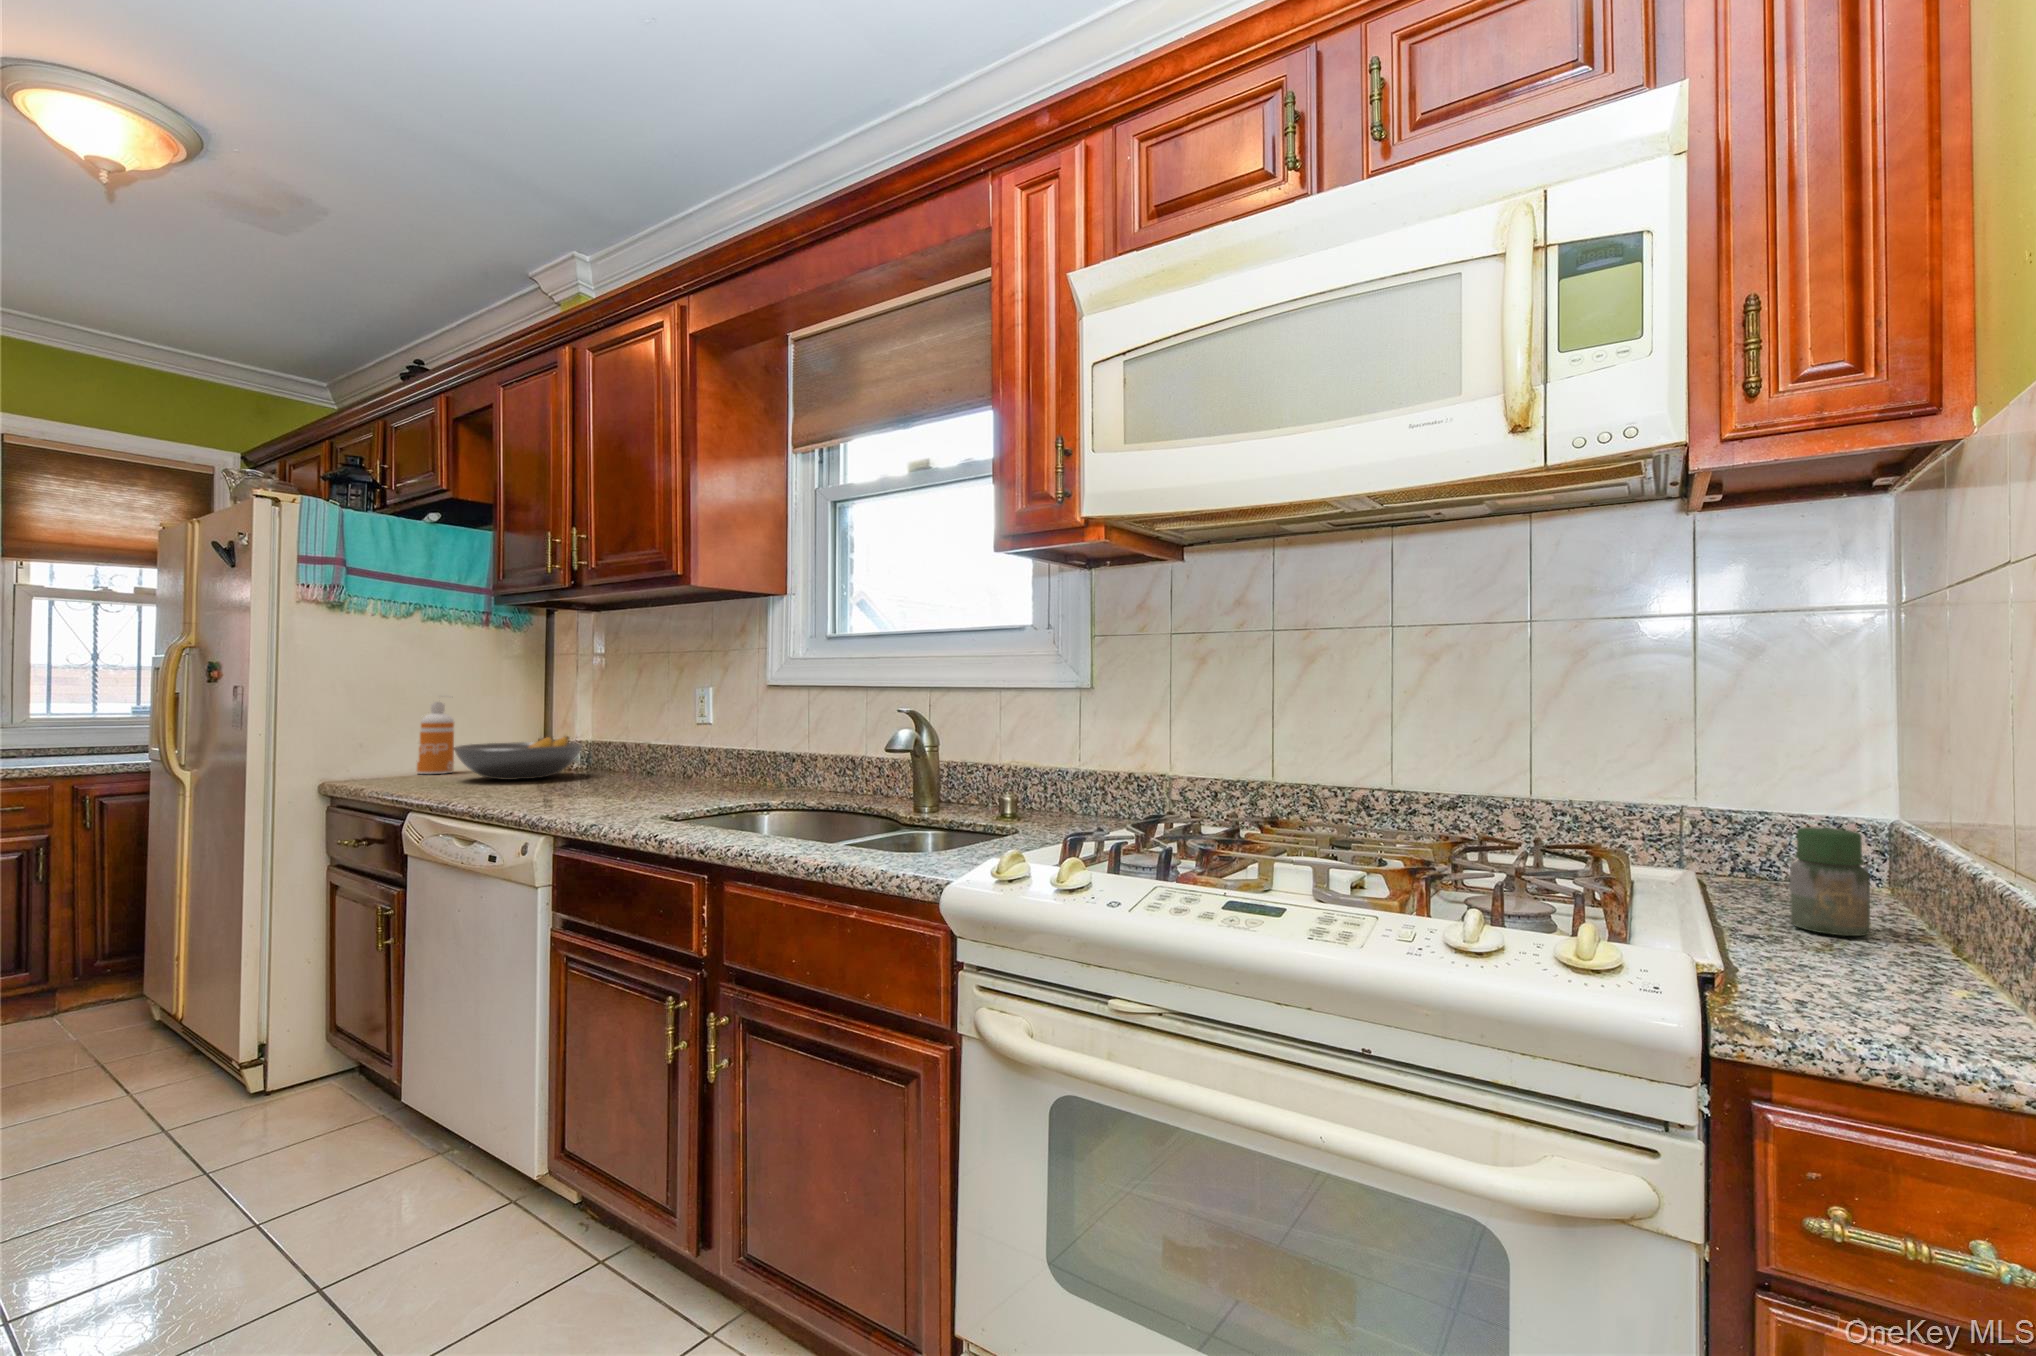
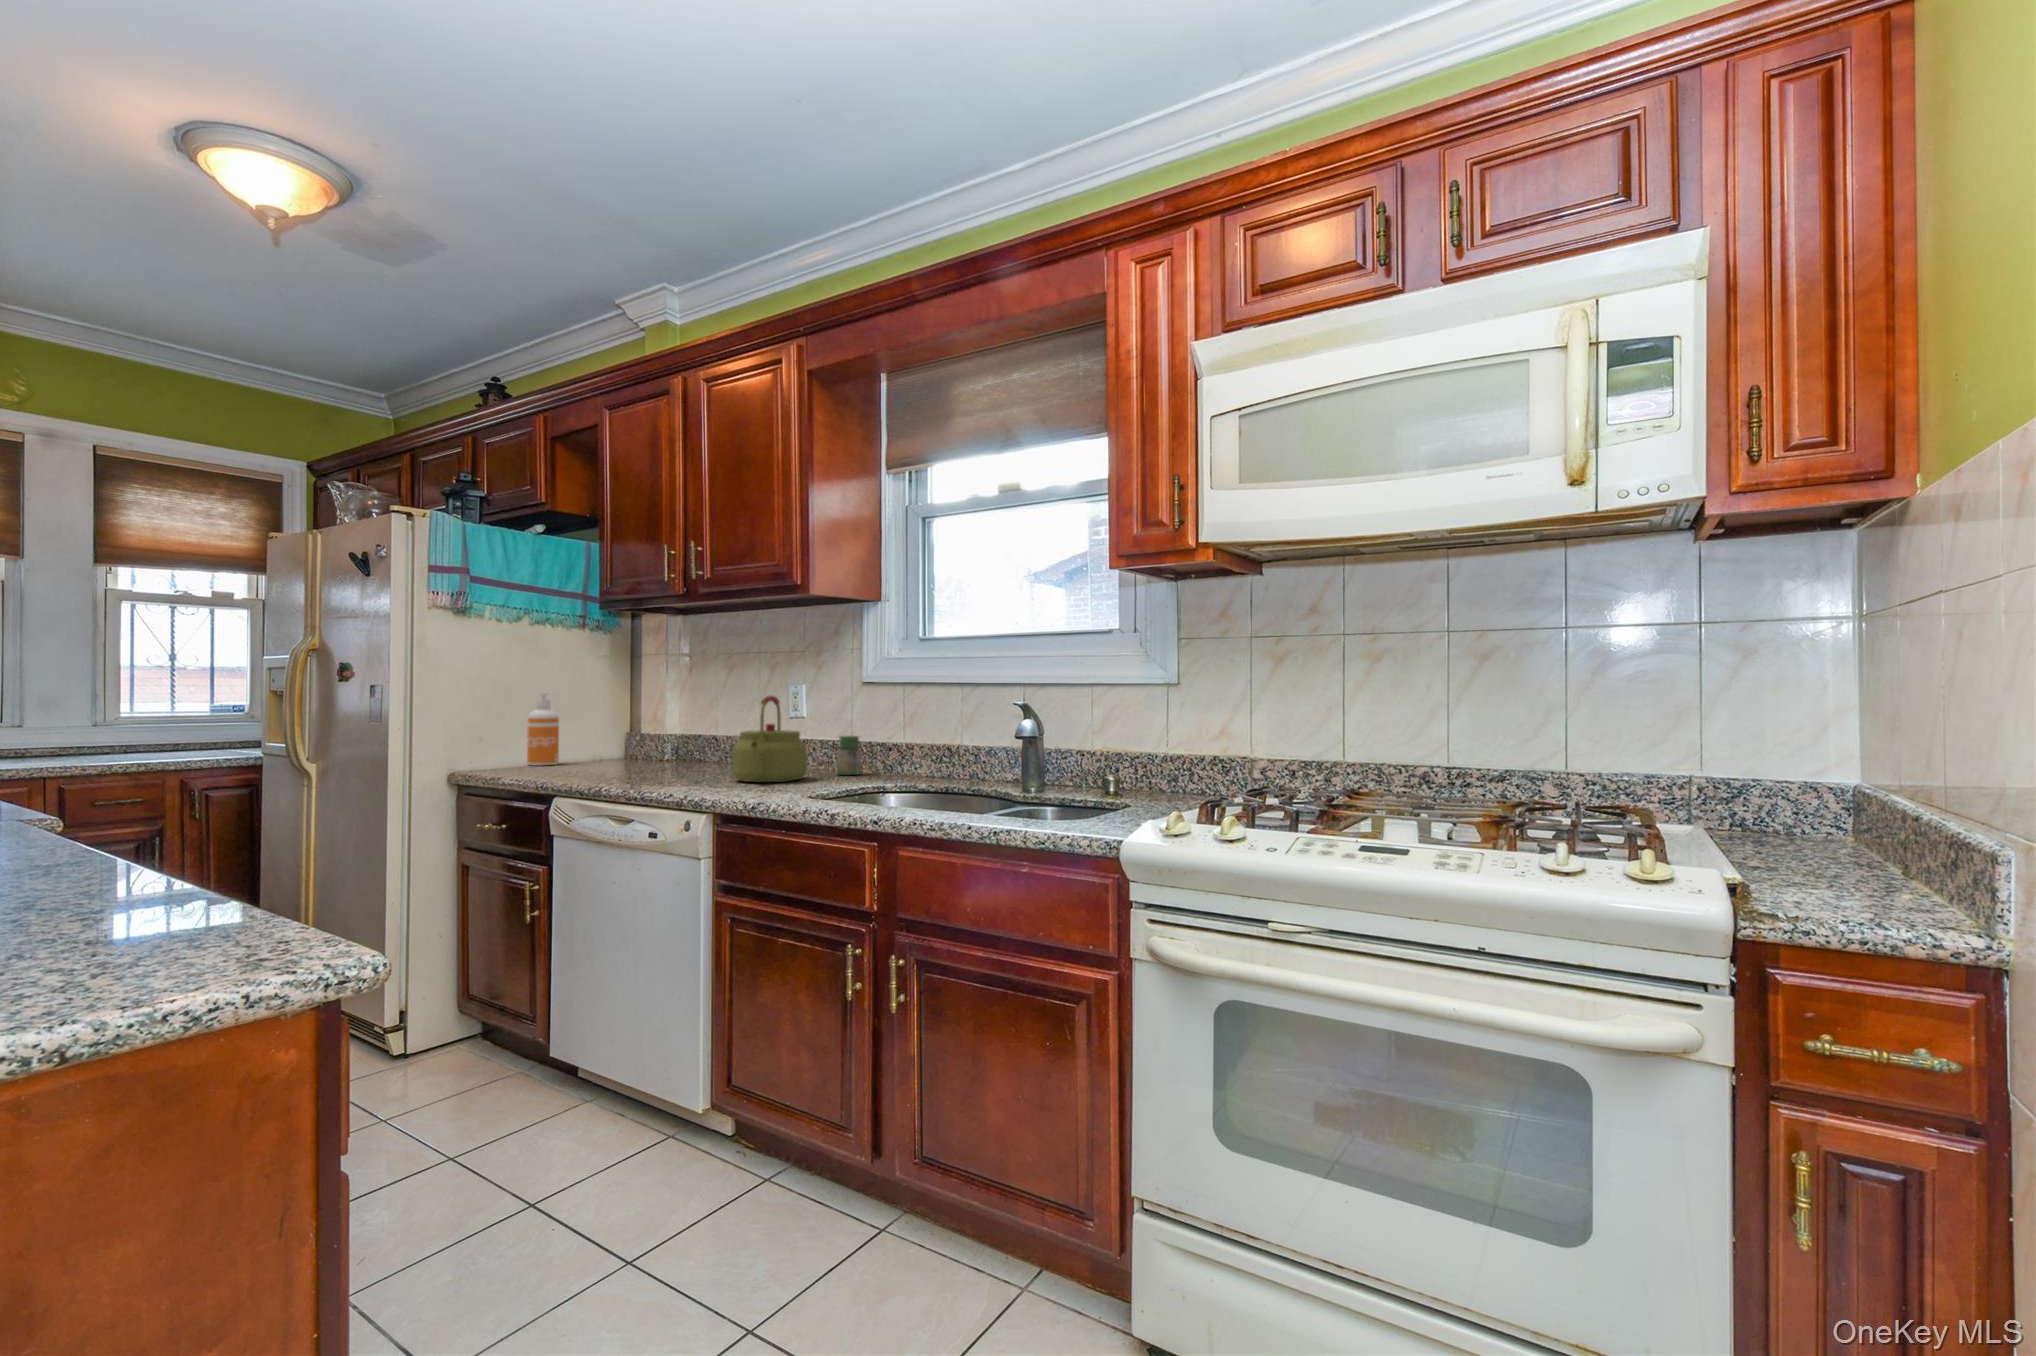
kettle: none [607,700,694,797] -> present [732,696,807,782]
fruit bowl: present [453,736,582,780] -> none [572,730,684,769]
jar: present [1790,827,1870,936] -> present [837,736,861,775]

